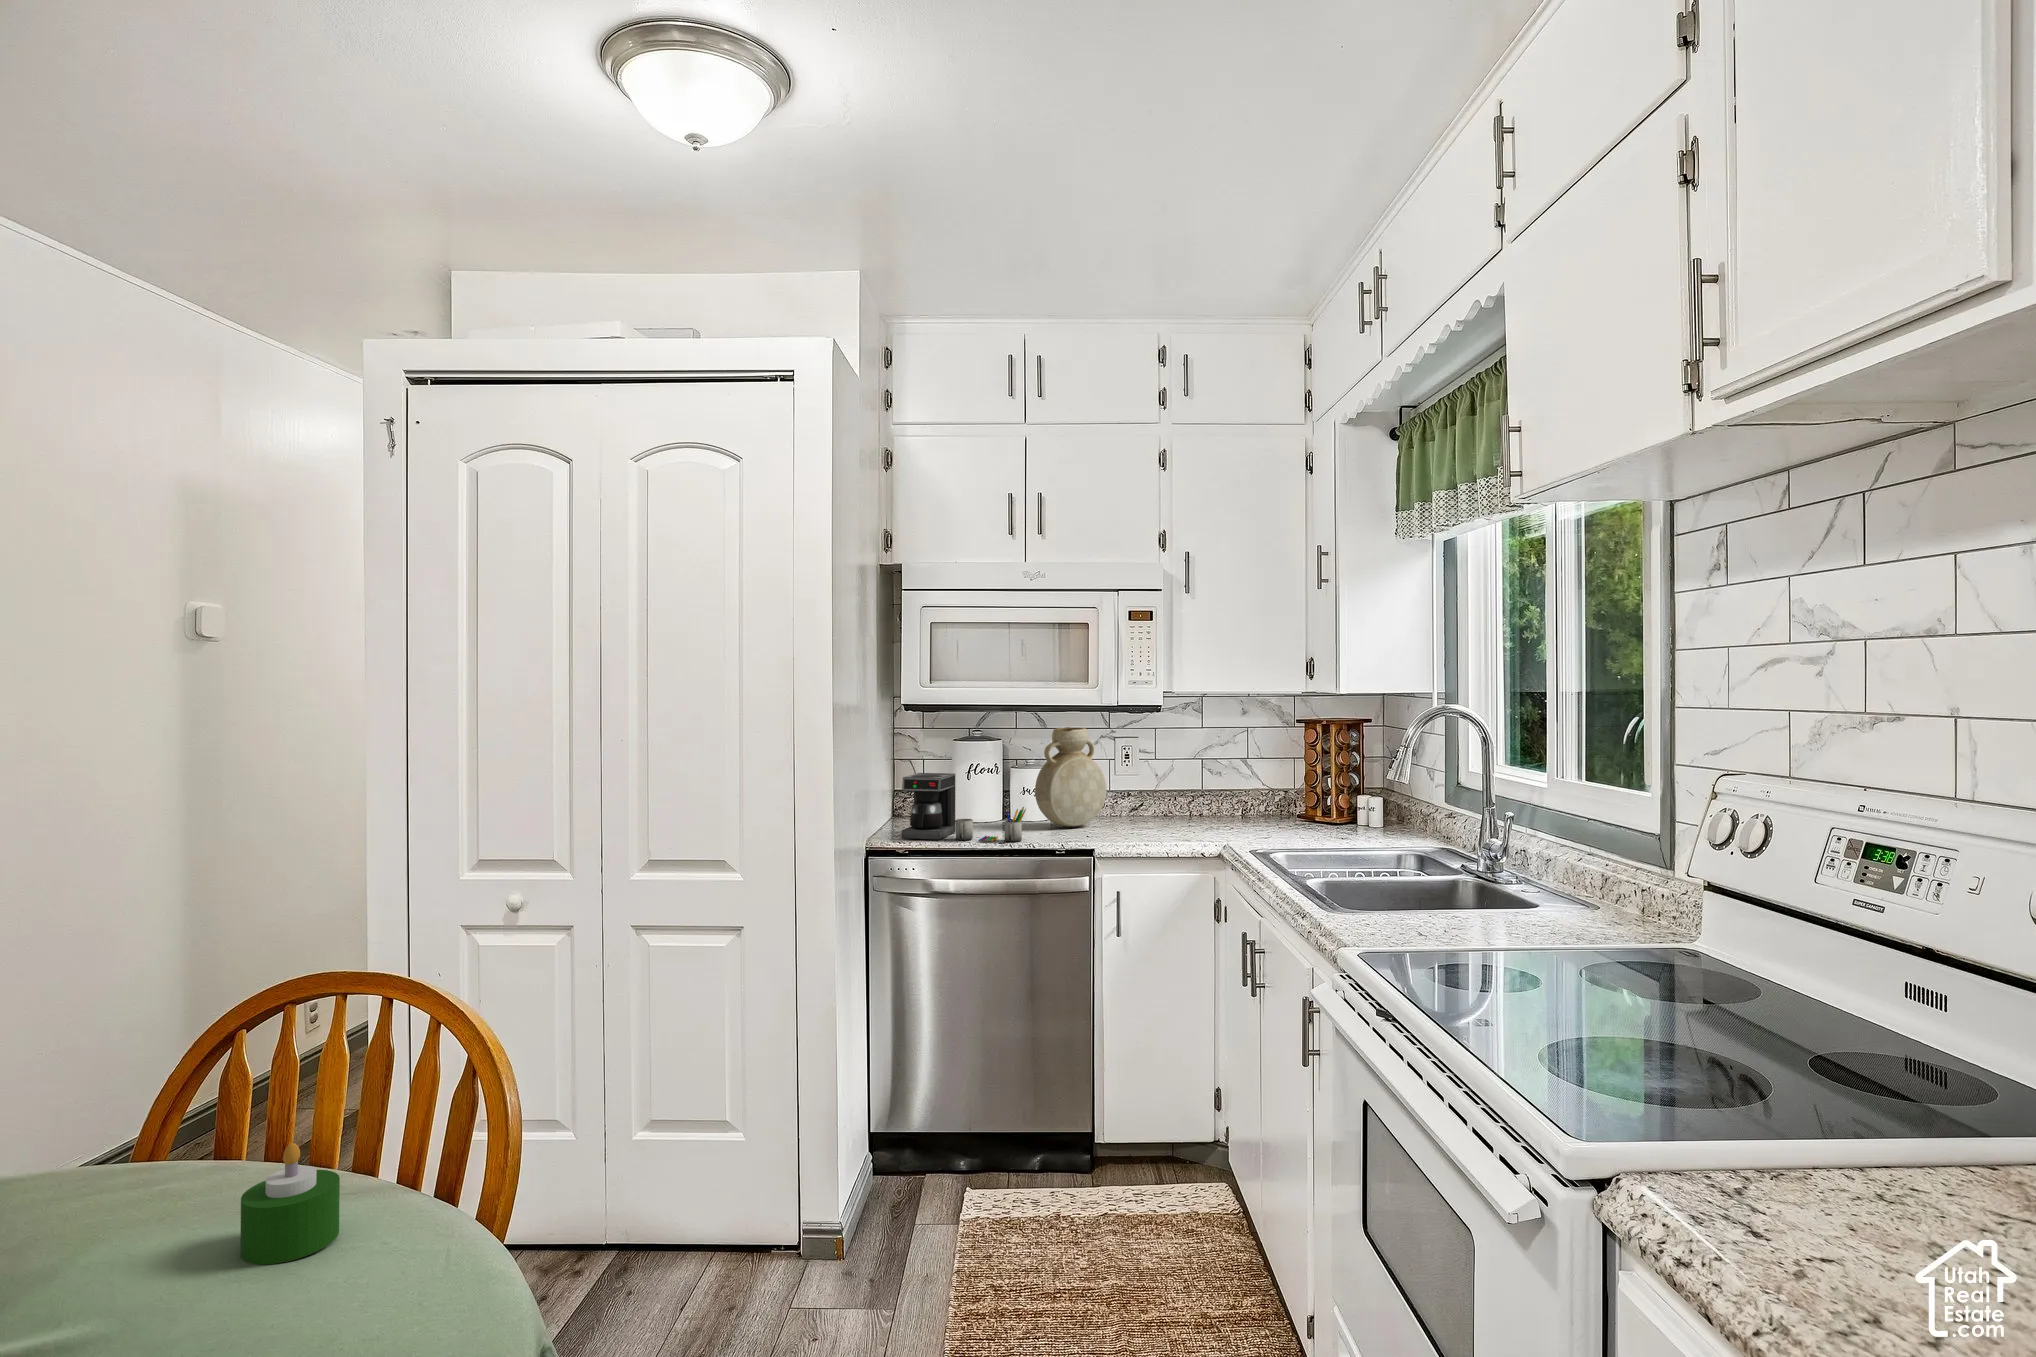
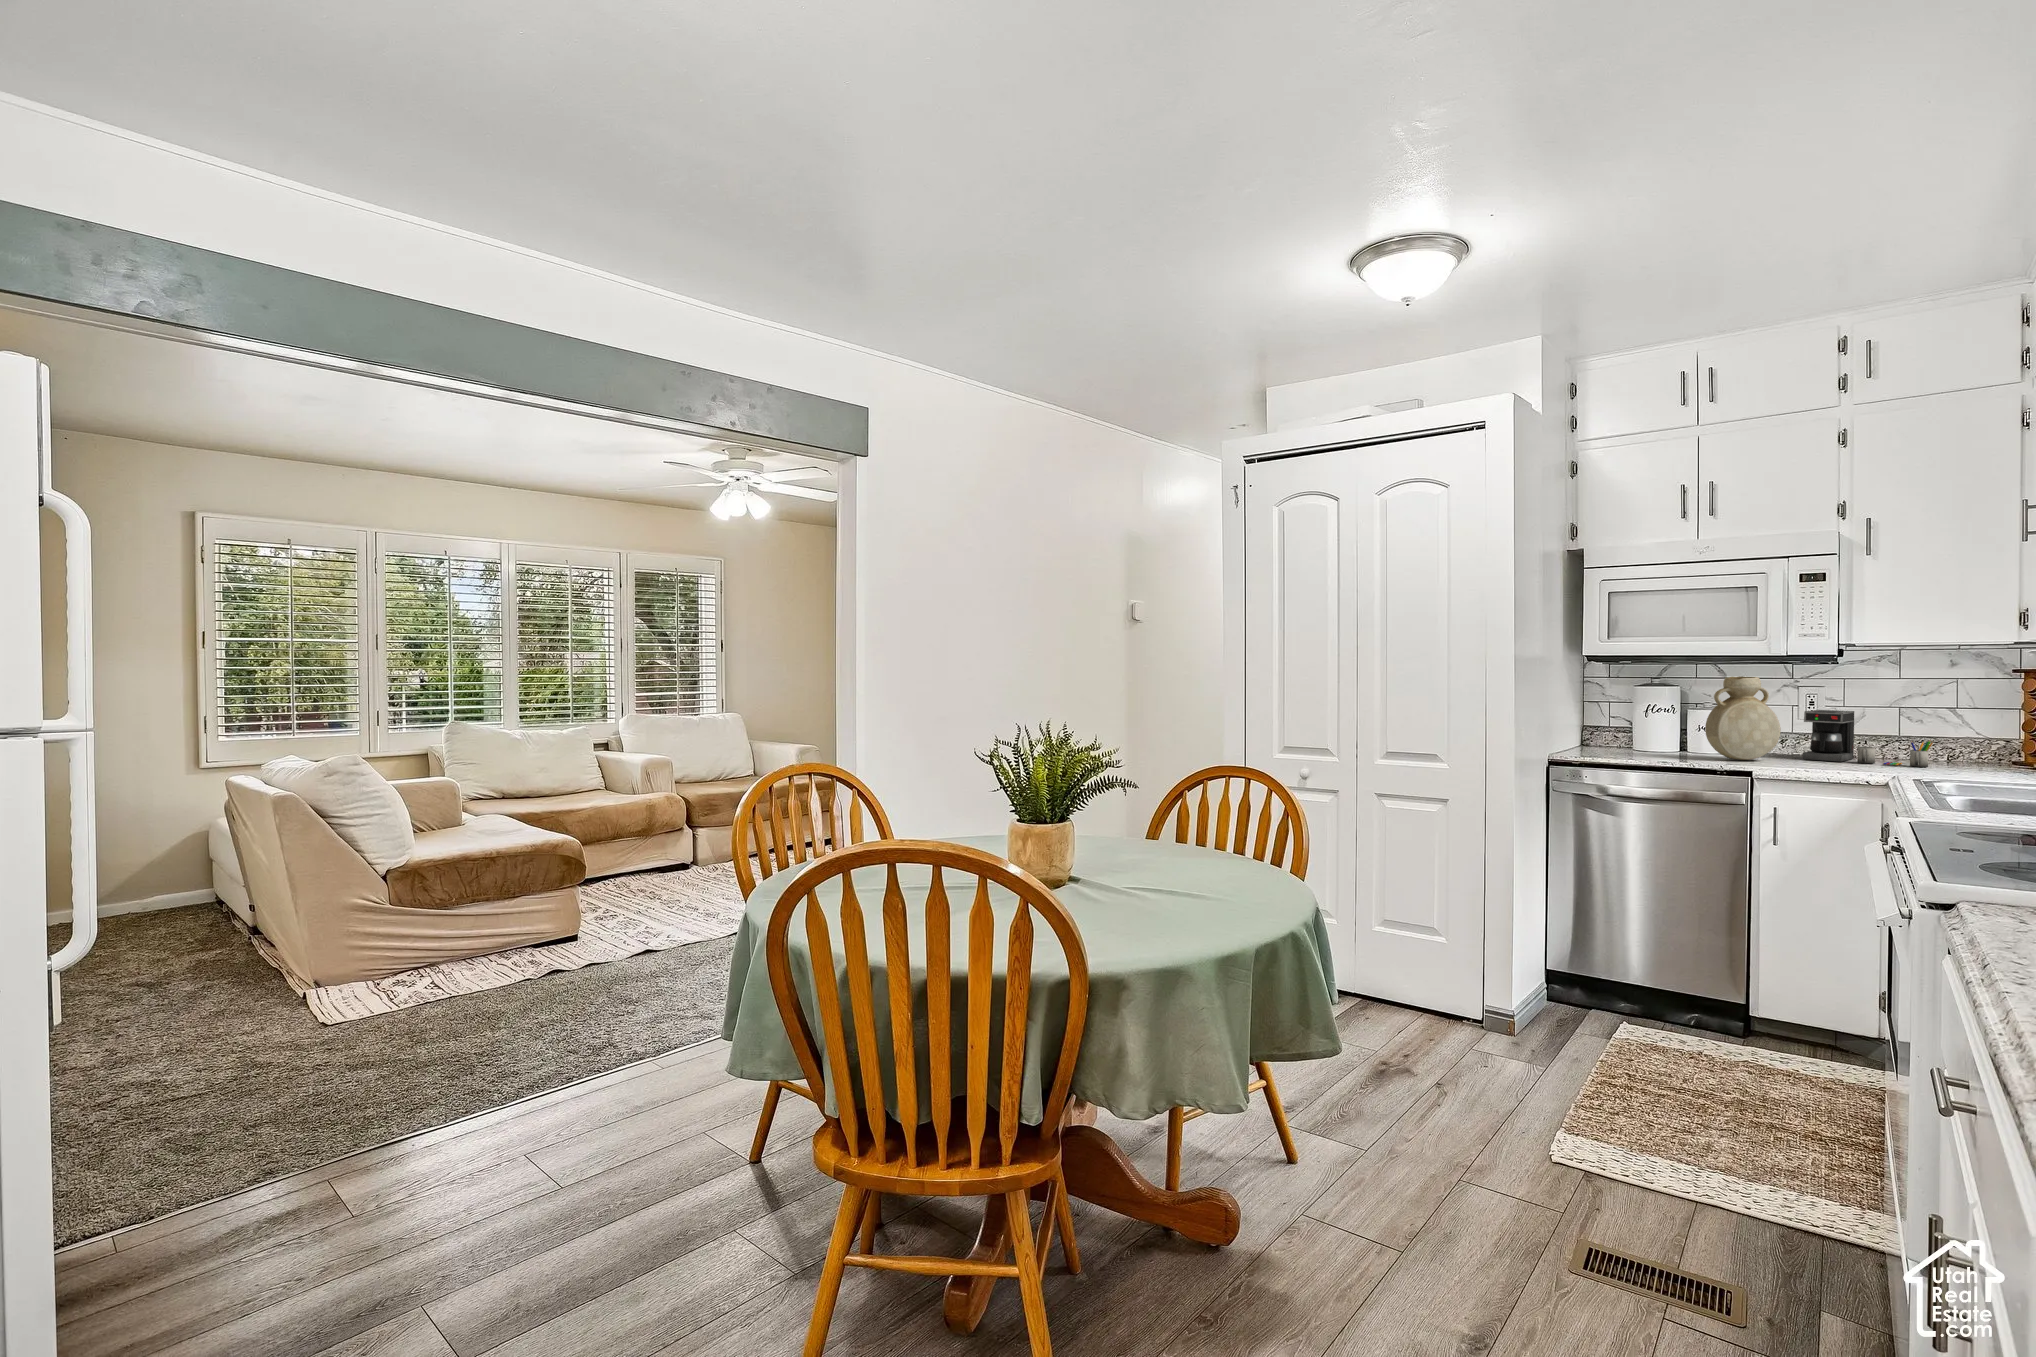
coffee maker: present [902,773,1026,842] -> present [1803,710,1934,767]
candle: present [240,1143,340,1264] -> none [1225,823,1259,866]

